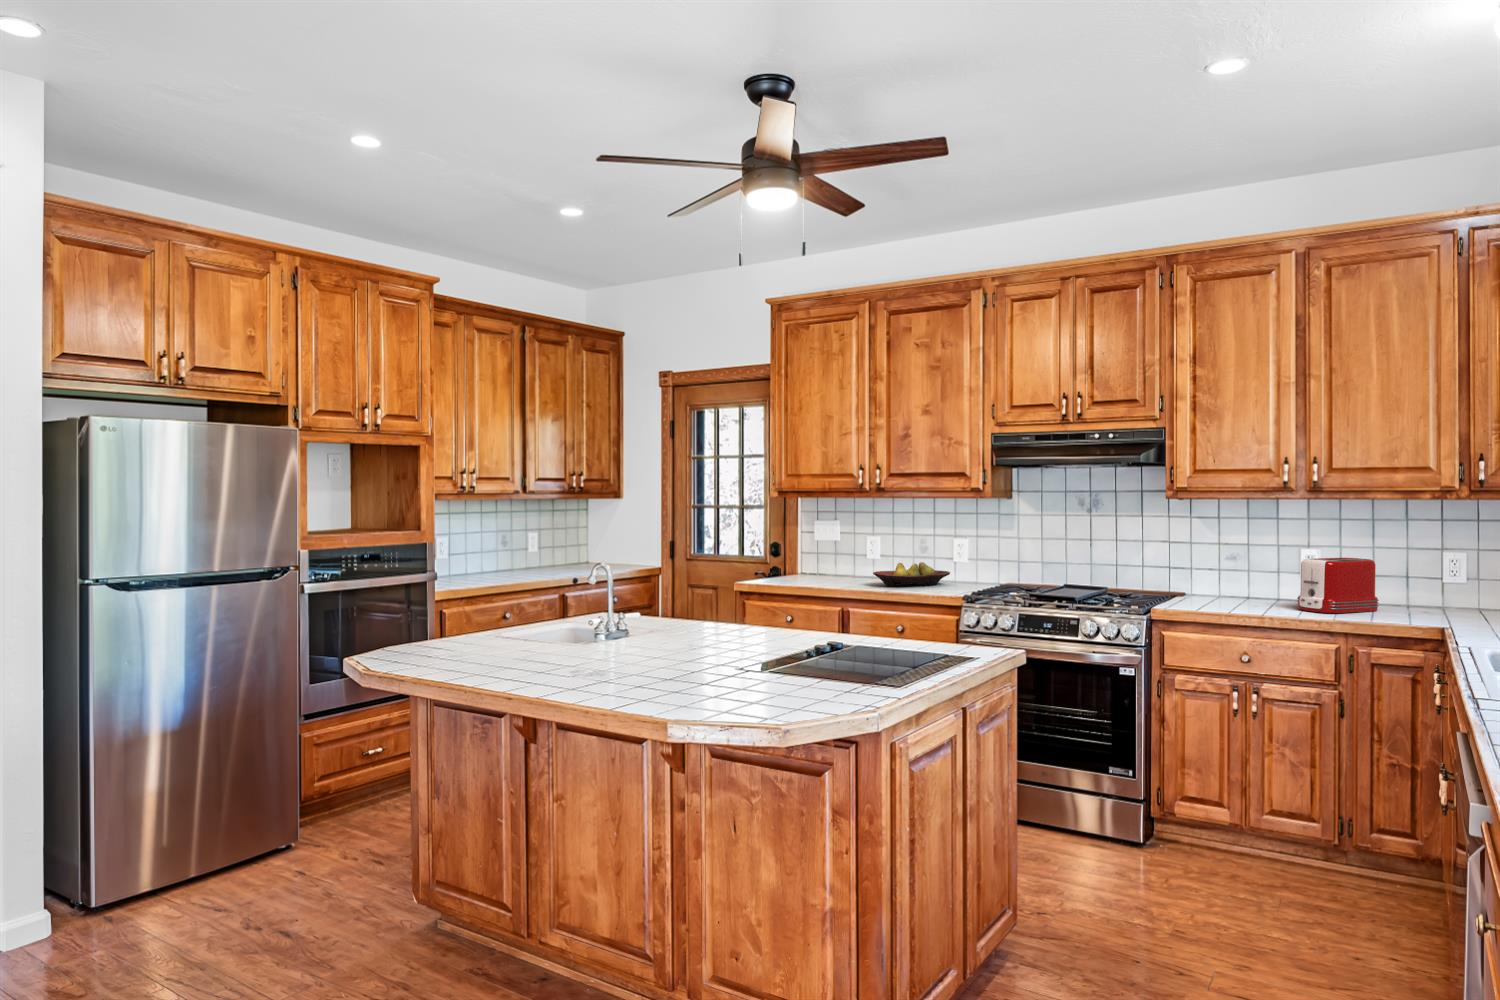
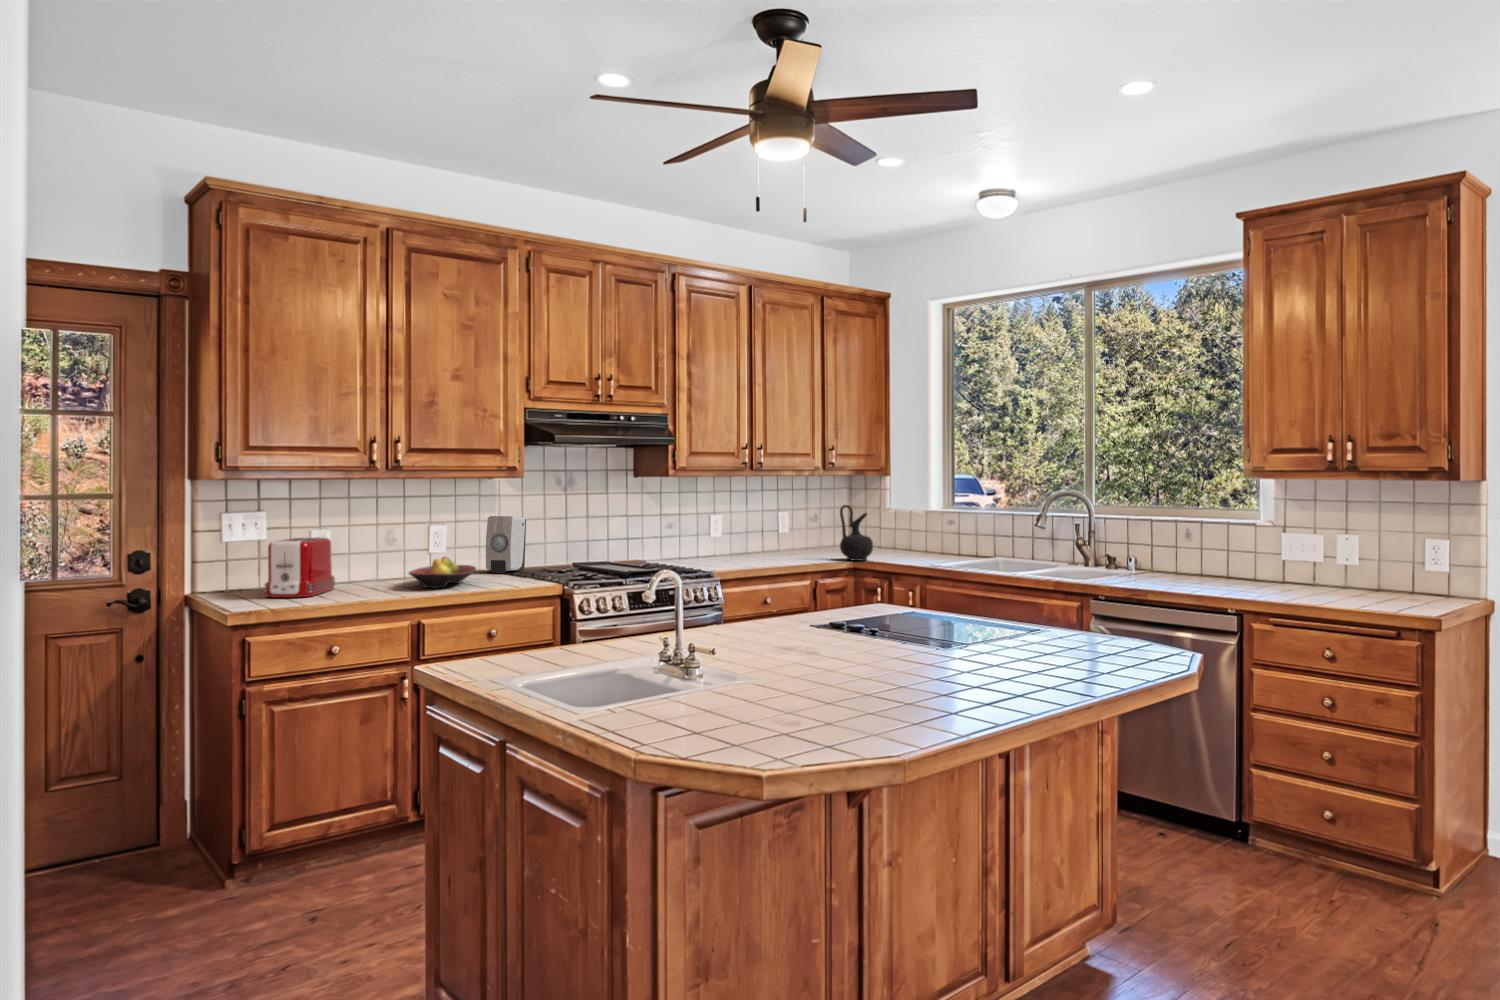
soap dispenser: none [995,532,1040,584] -> present [486,516,526,573]
ceramic jug: none [1401,543,1457,625] -> present [840,505,873,561]
toaster: present [1297,558,1379,613] -> present [265,538,335,598]

